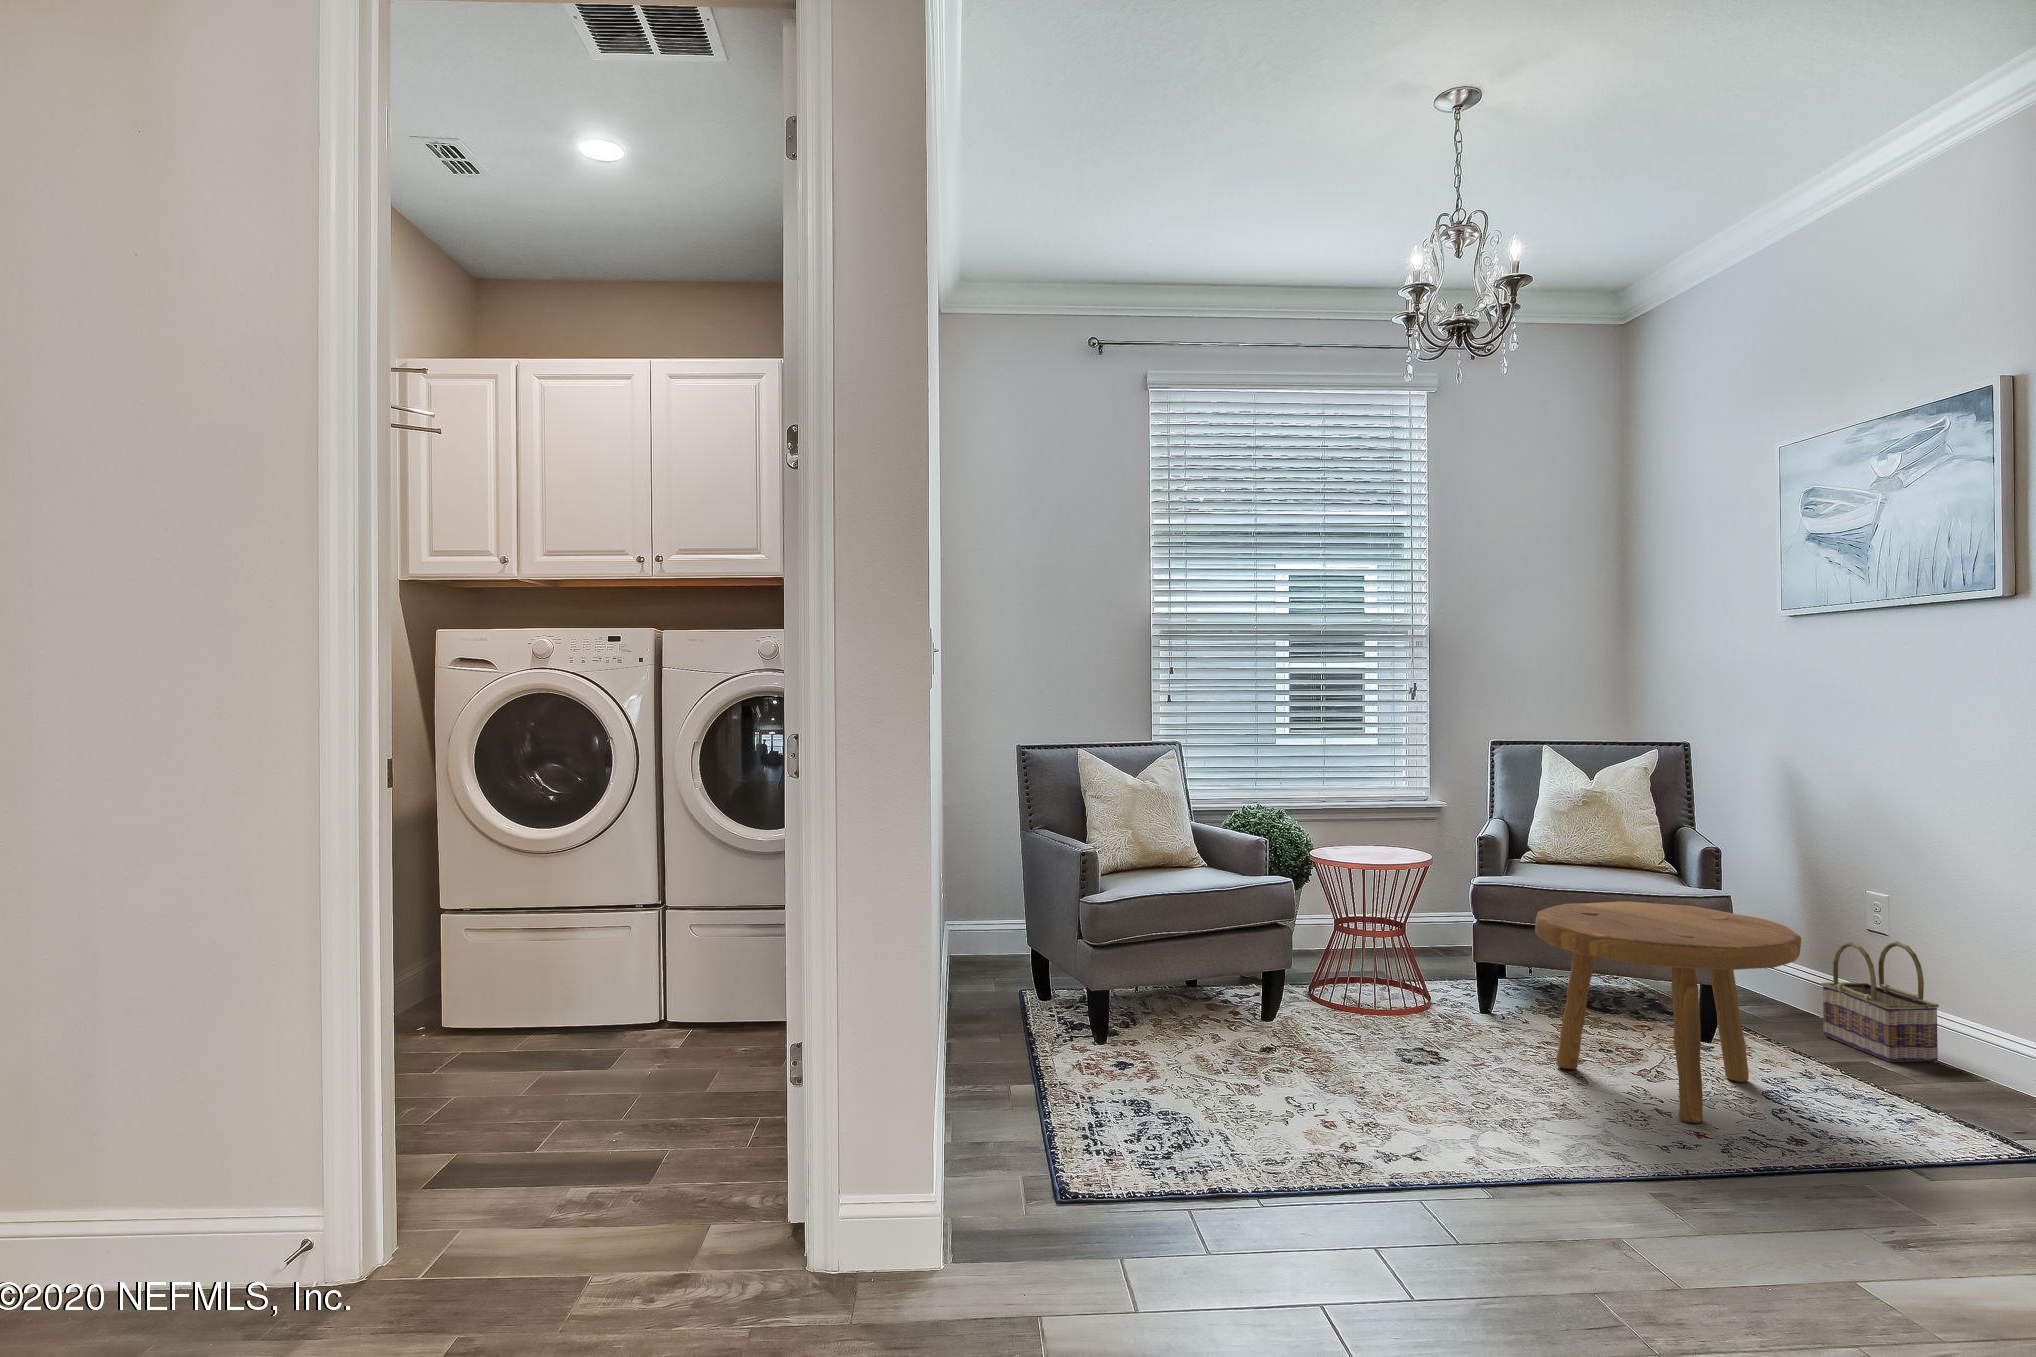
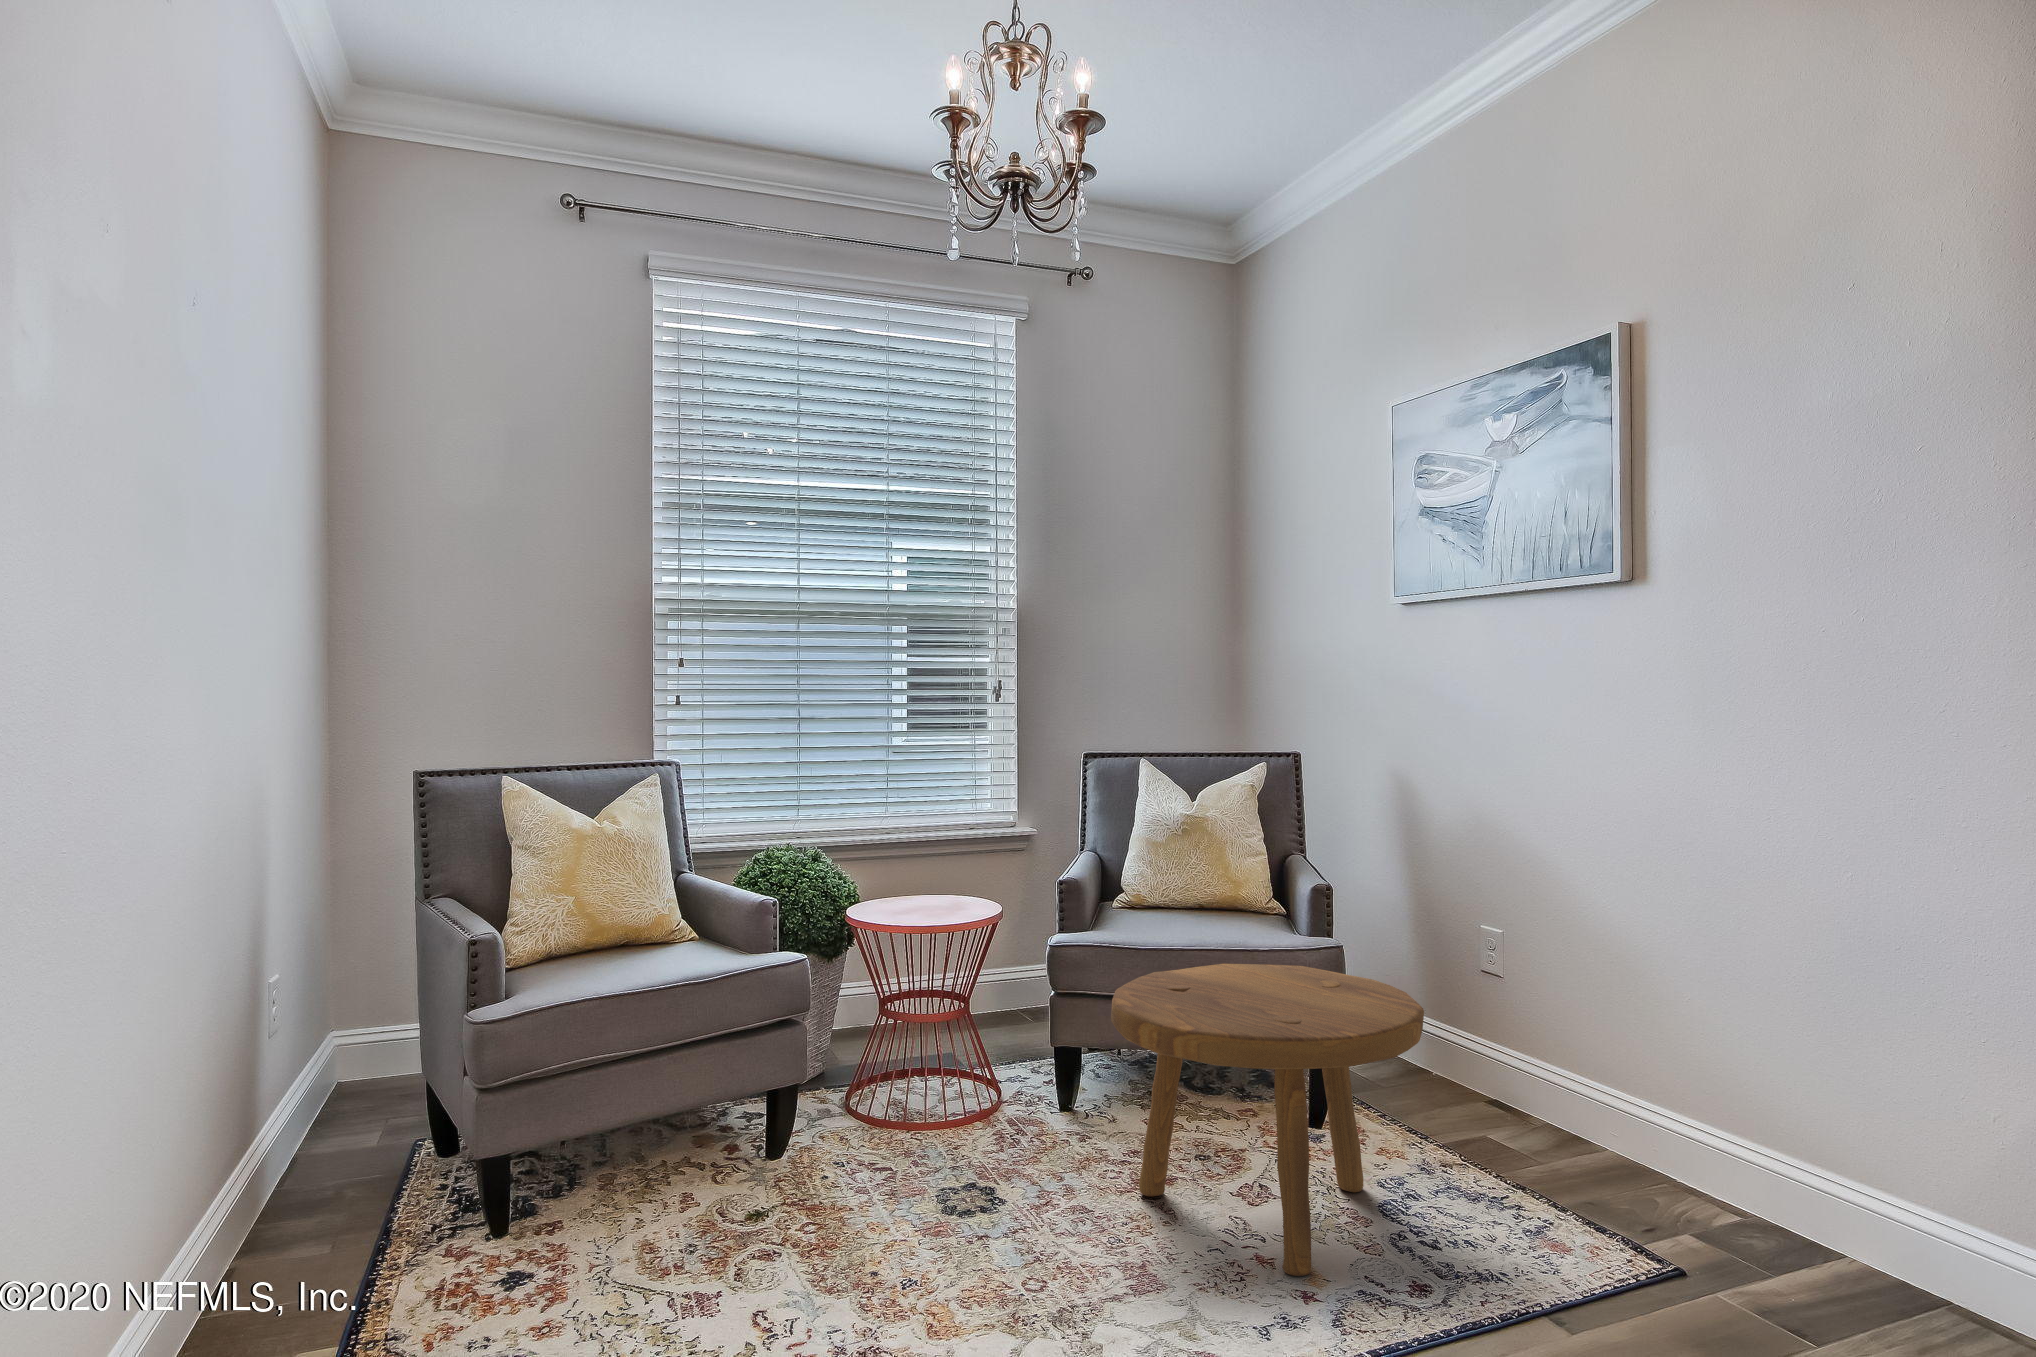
basket: present [1821,941,1939,1062] -> none [1437,987,1560,1136]

